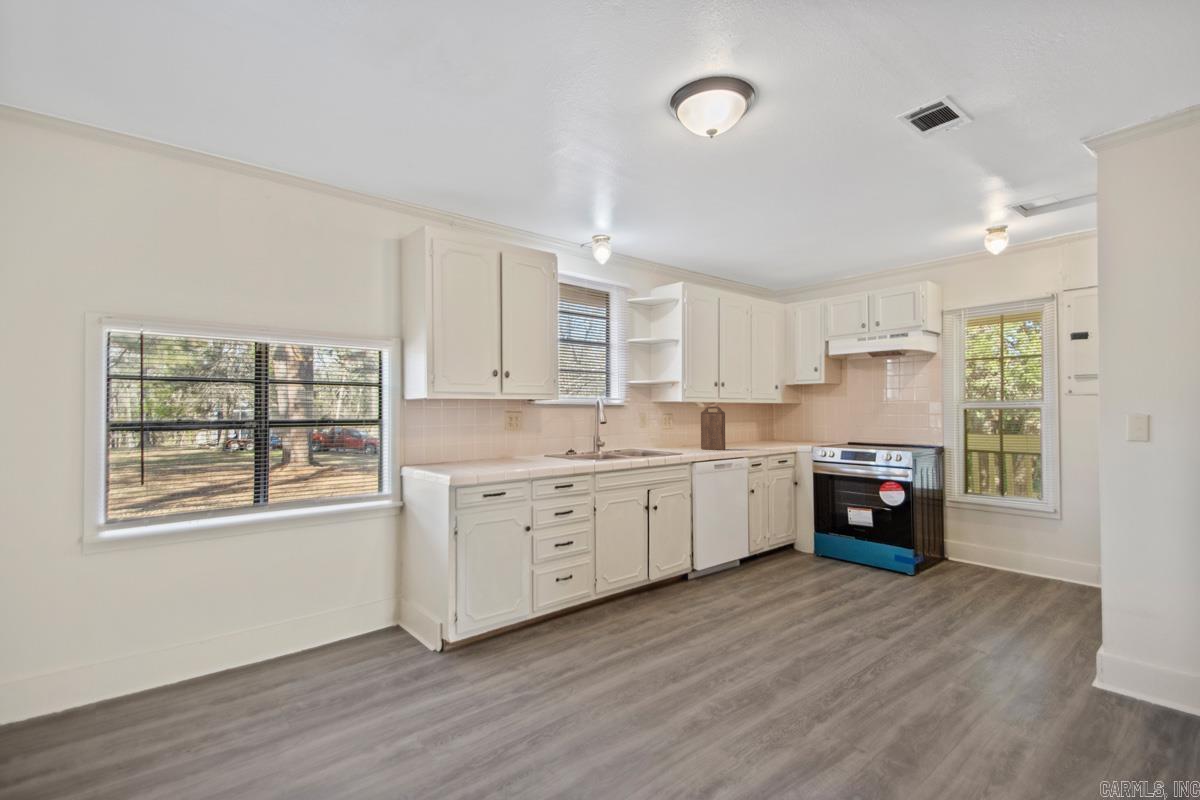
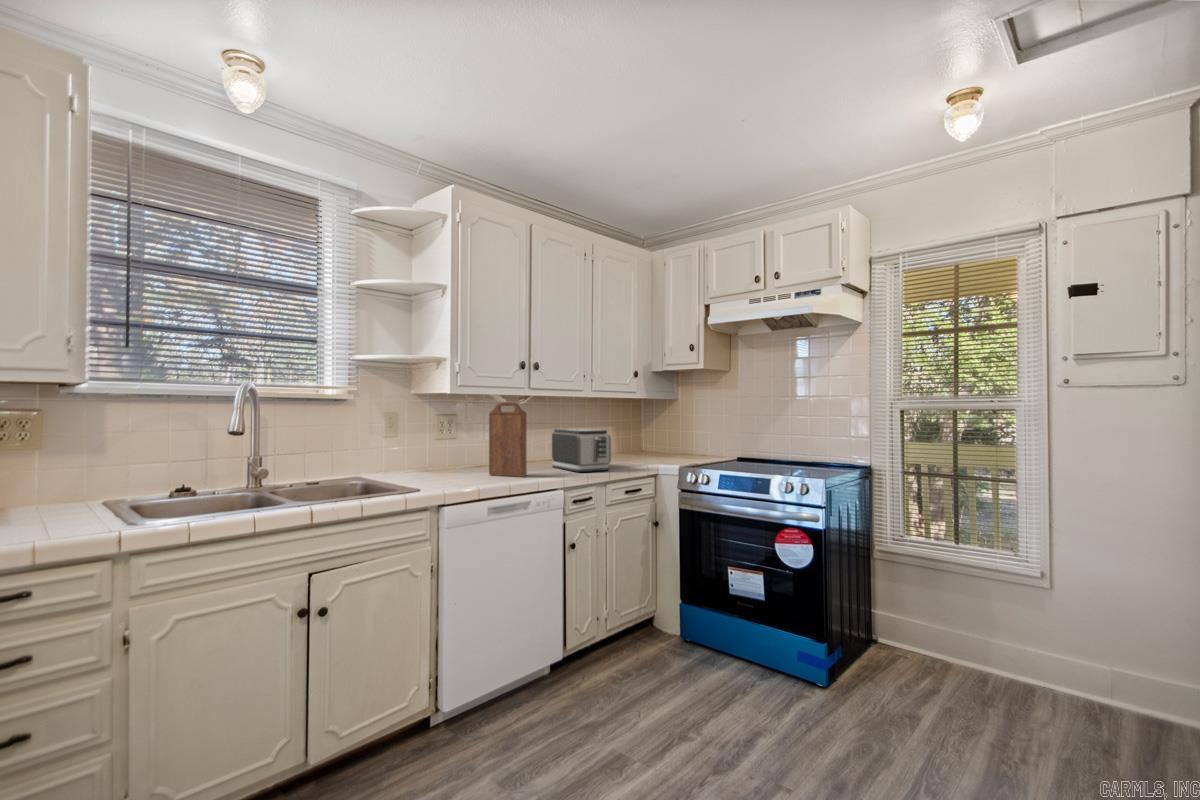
toaster: none [731,423,772,448] -> present [552,429,611,472]

